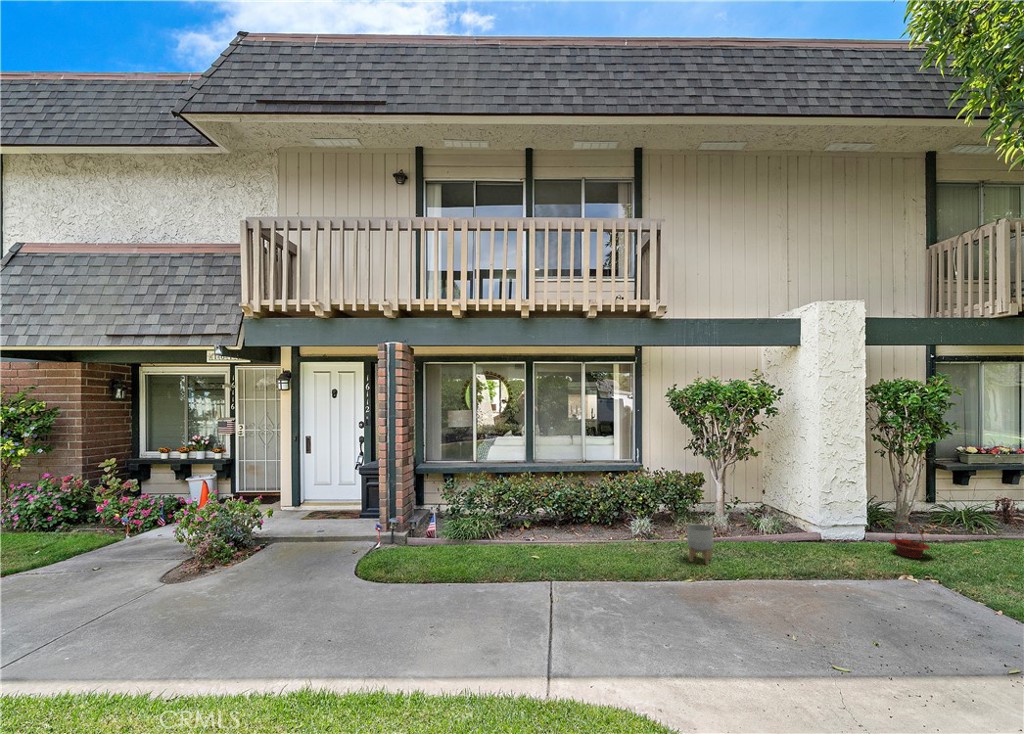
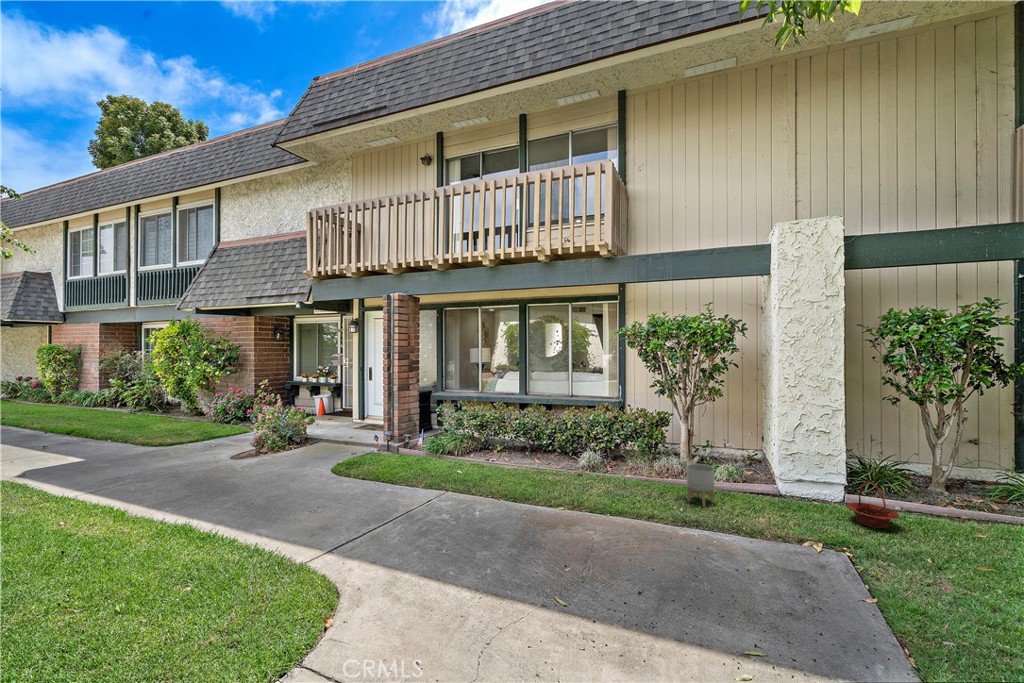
planter: present [687,524,713,565] -> present [687,464,715,507]

